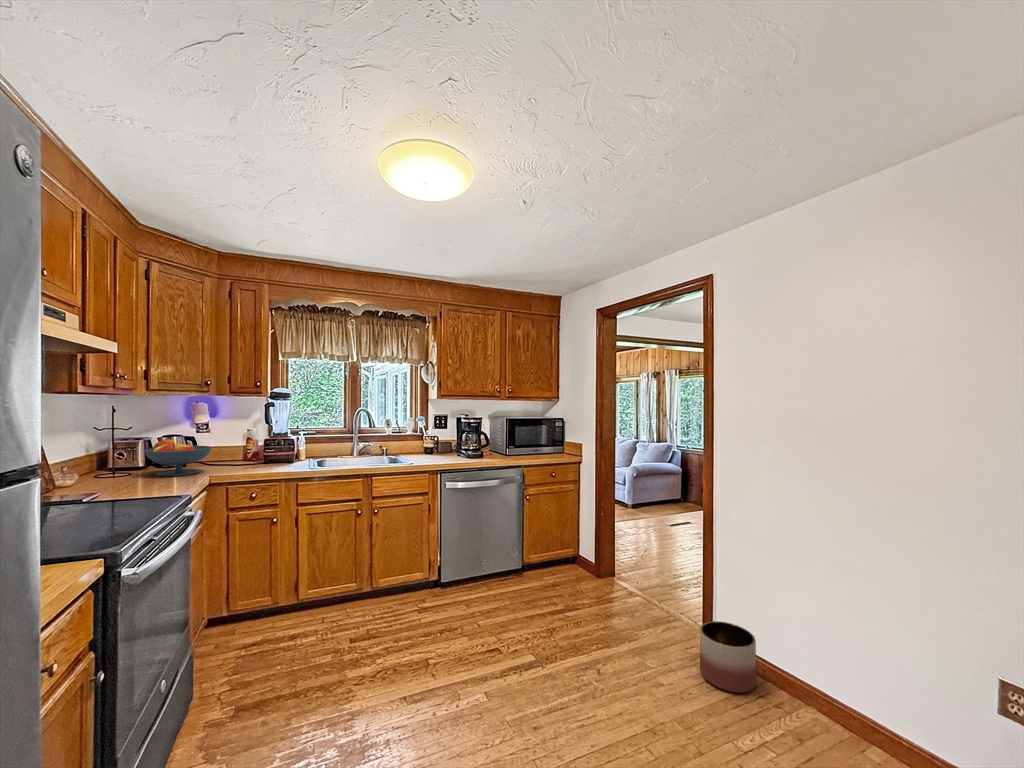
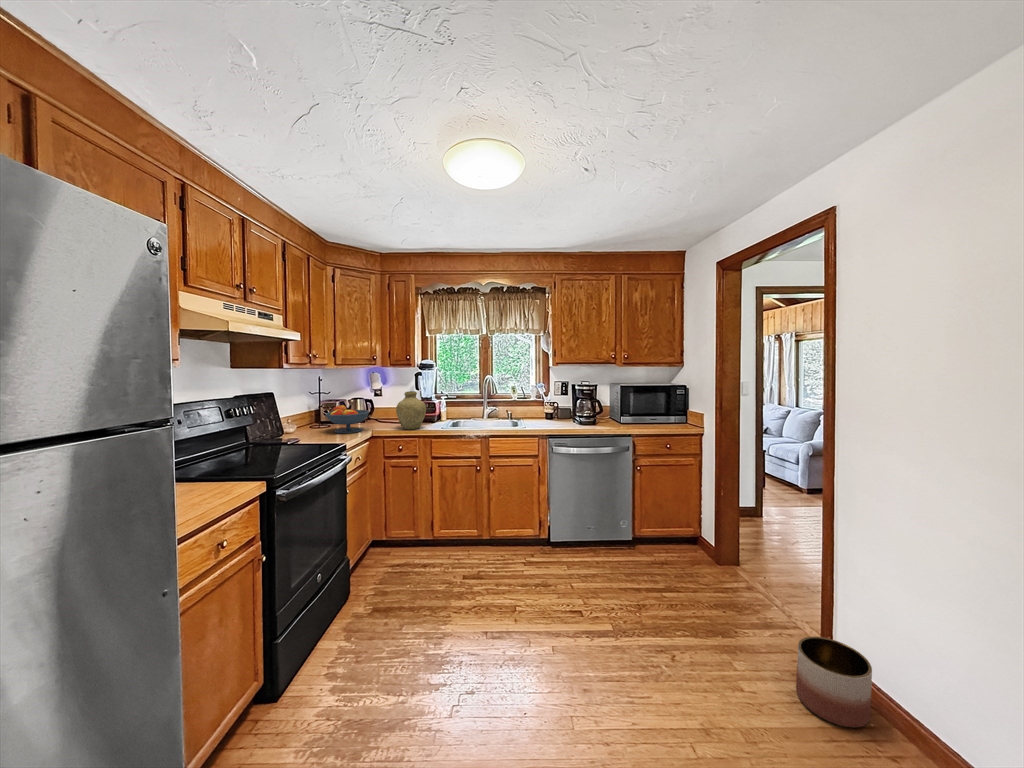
vase: none [250,421,291,468] -> present [396,391,426,429]

